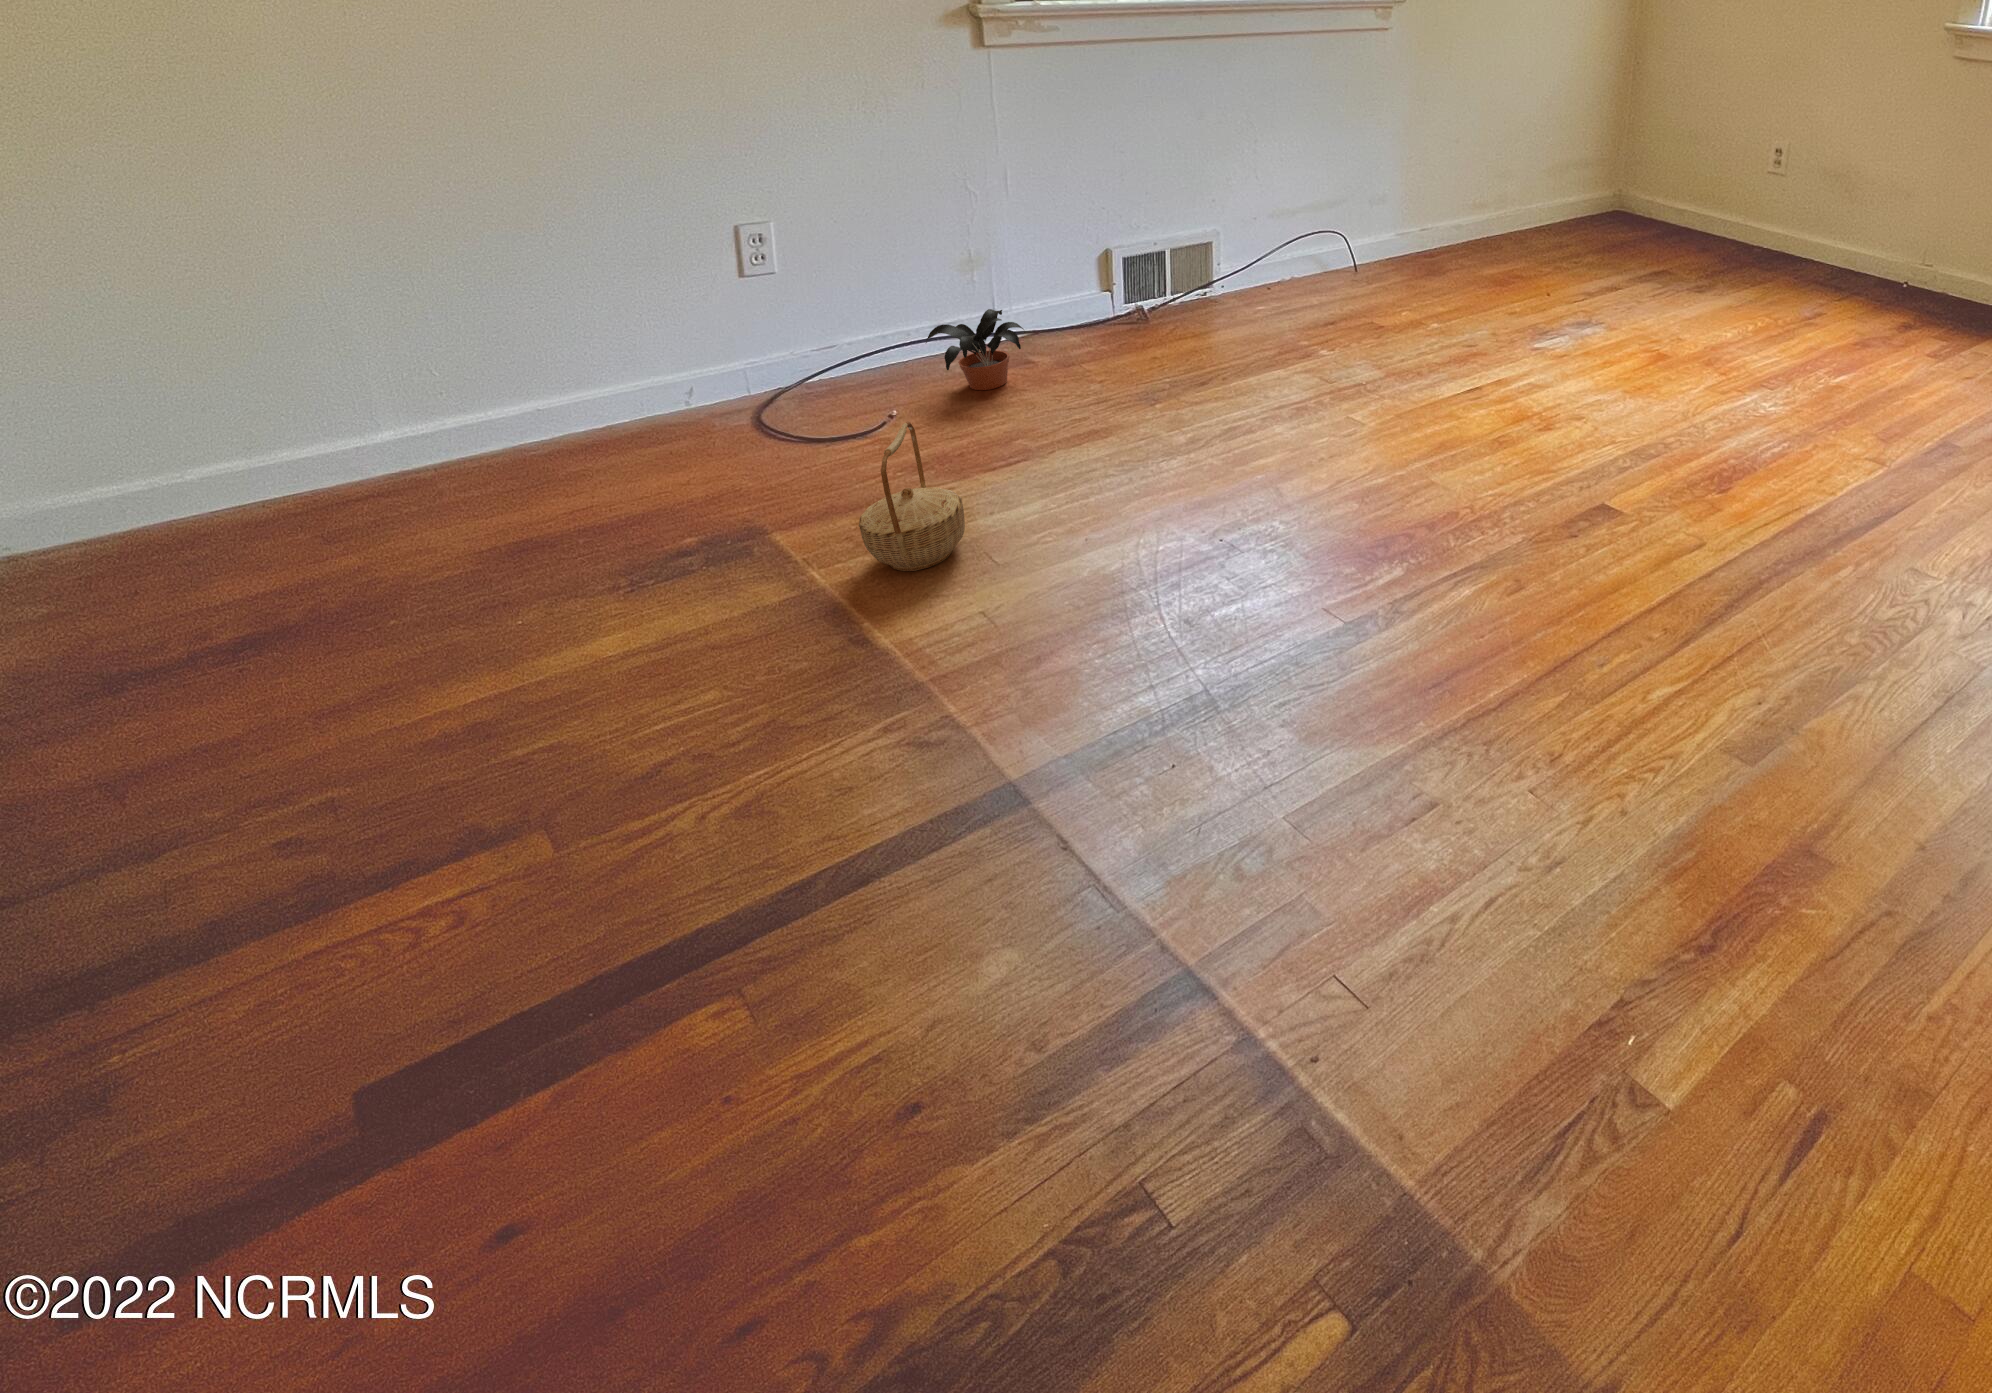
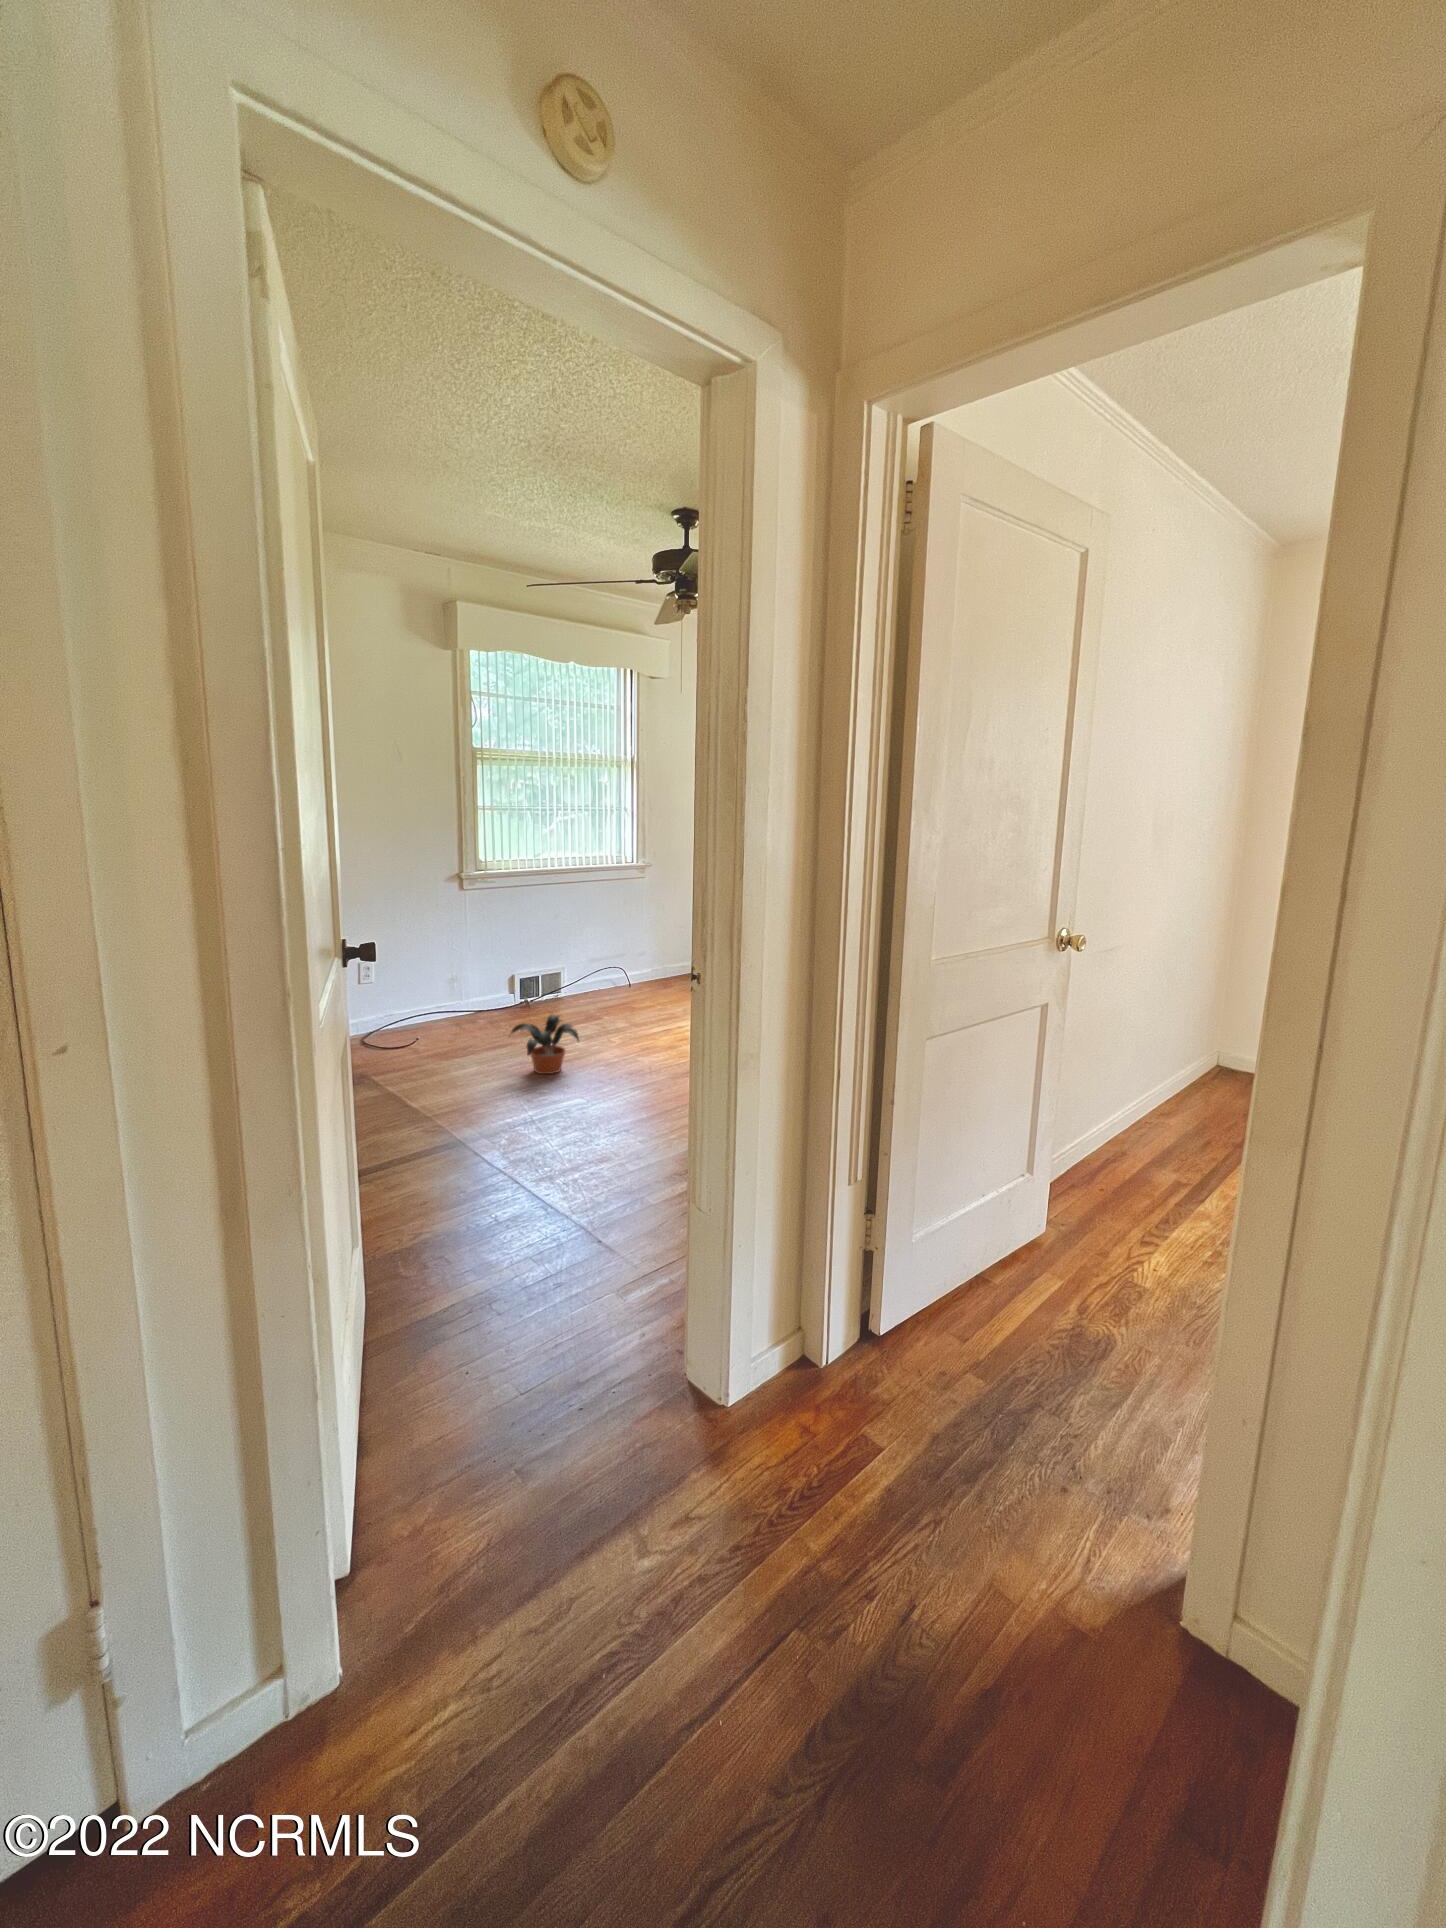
basket: present [859,421,965,571] -> none [519,1080,594,1199]

